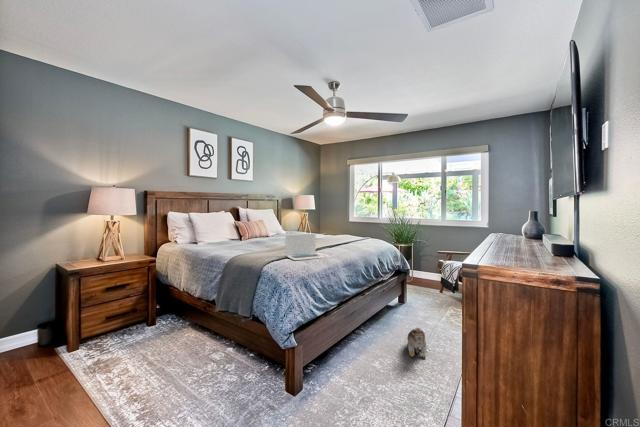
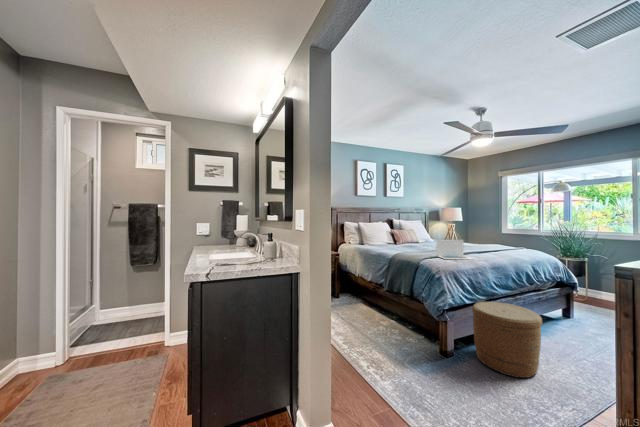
woven basket: none [323,306,391,397] -> present [472,302,542,378]
plush toy: present [407,328,427,357] -> none [569,335,594,367]

